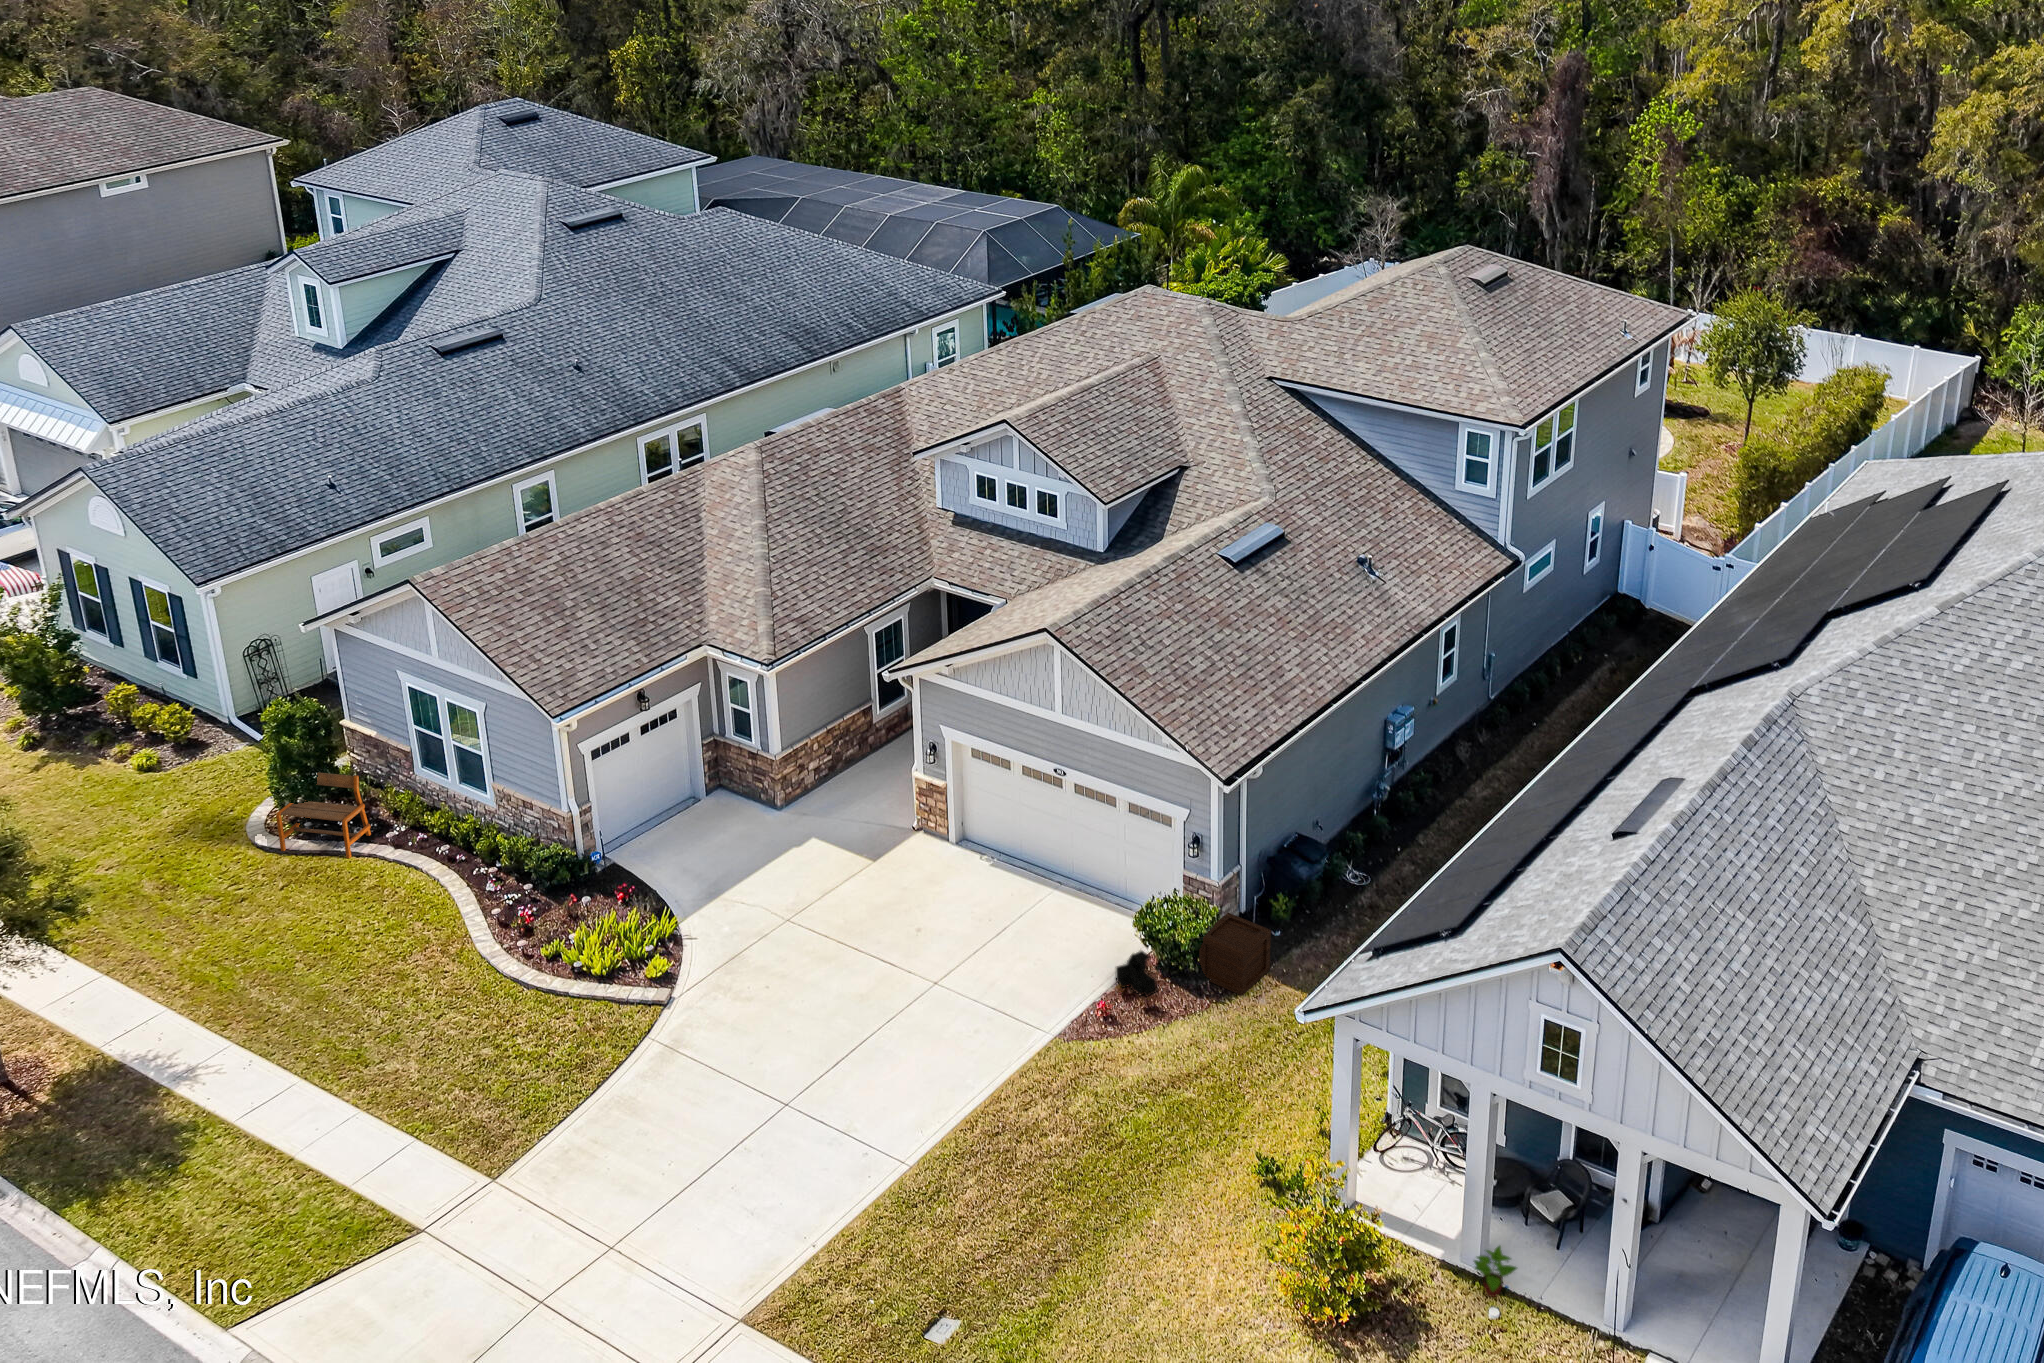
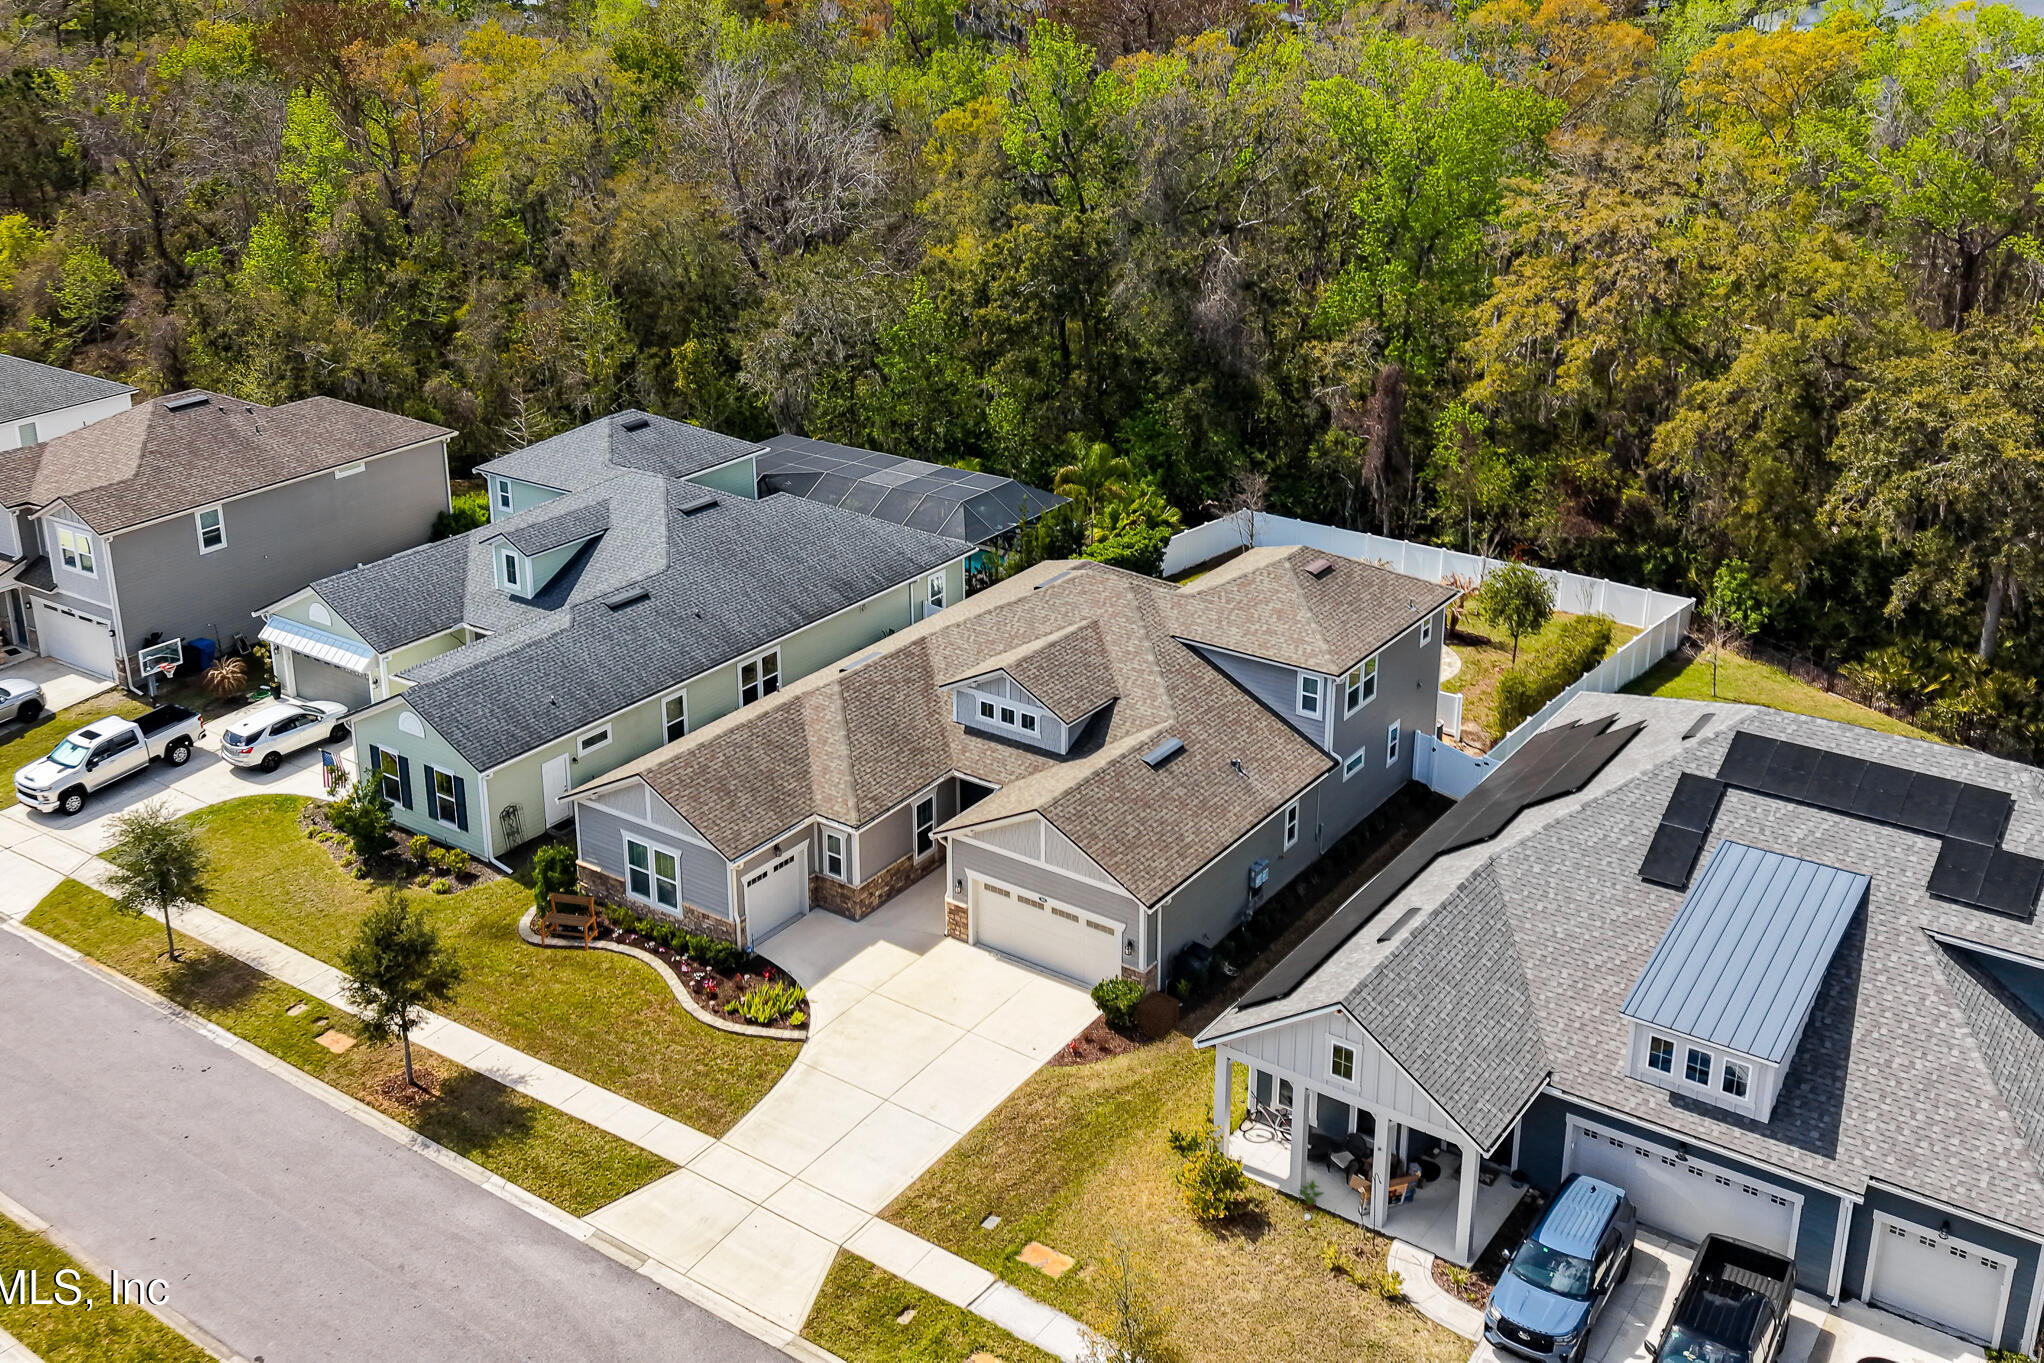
storage bin: present [1116,951,1158,996] -> none [1083,1013,1109,1042]

